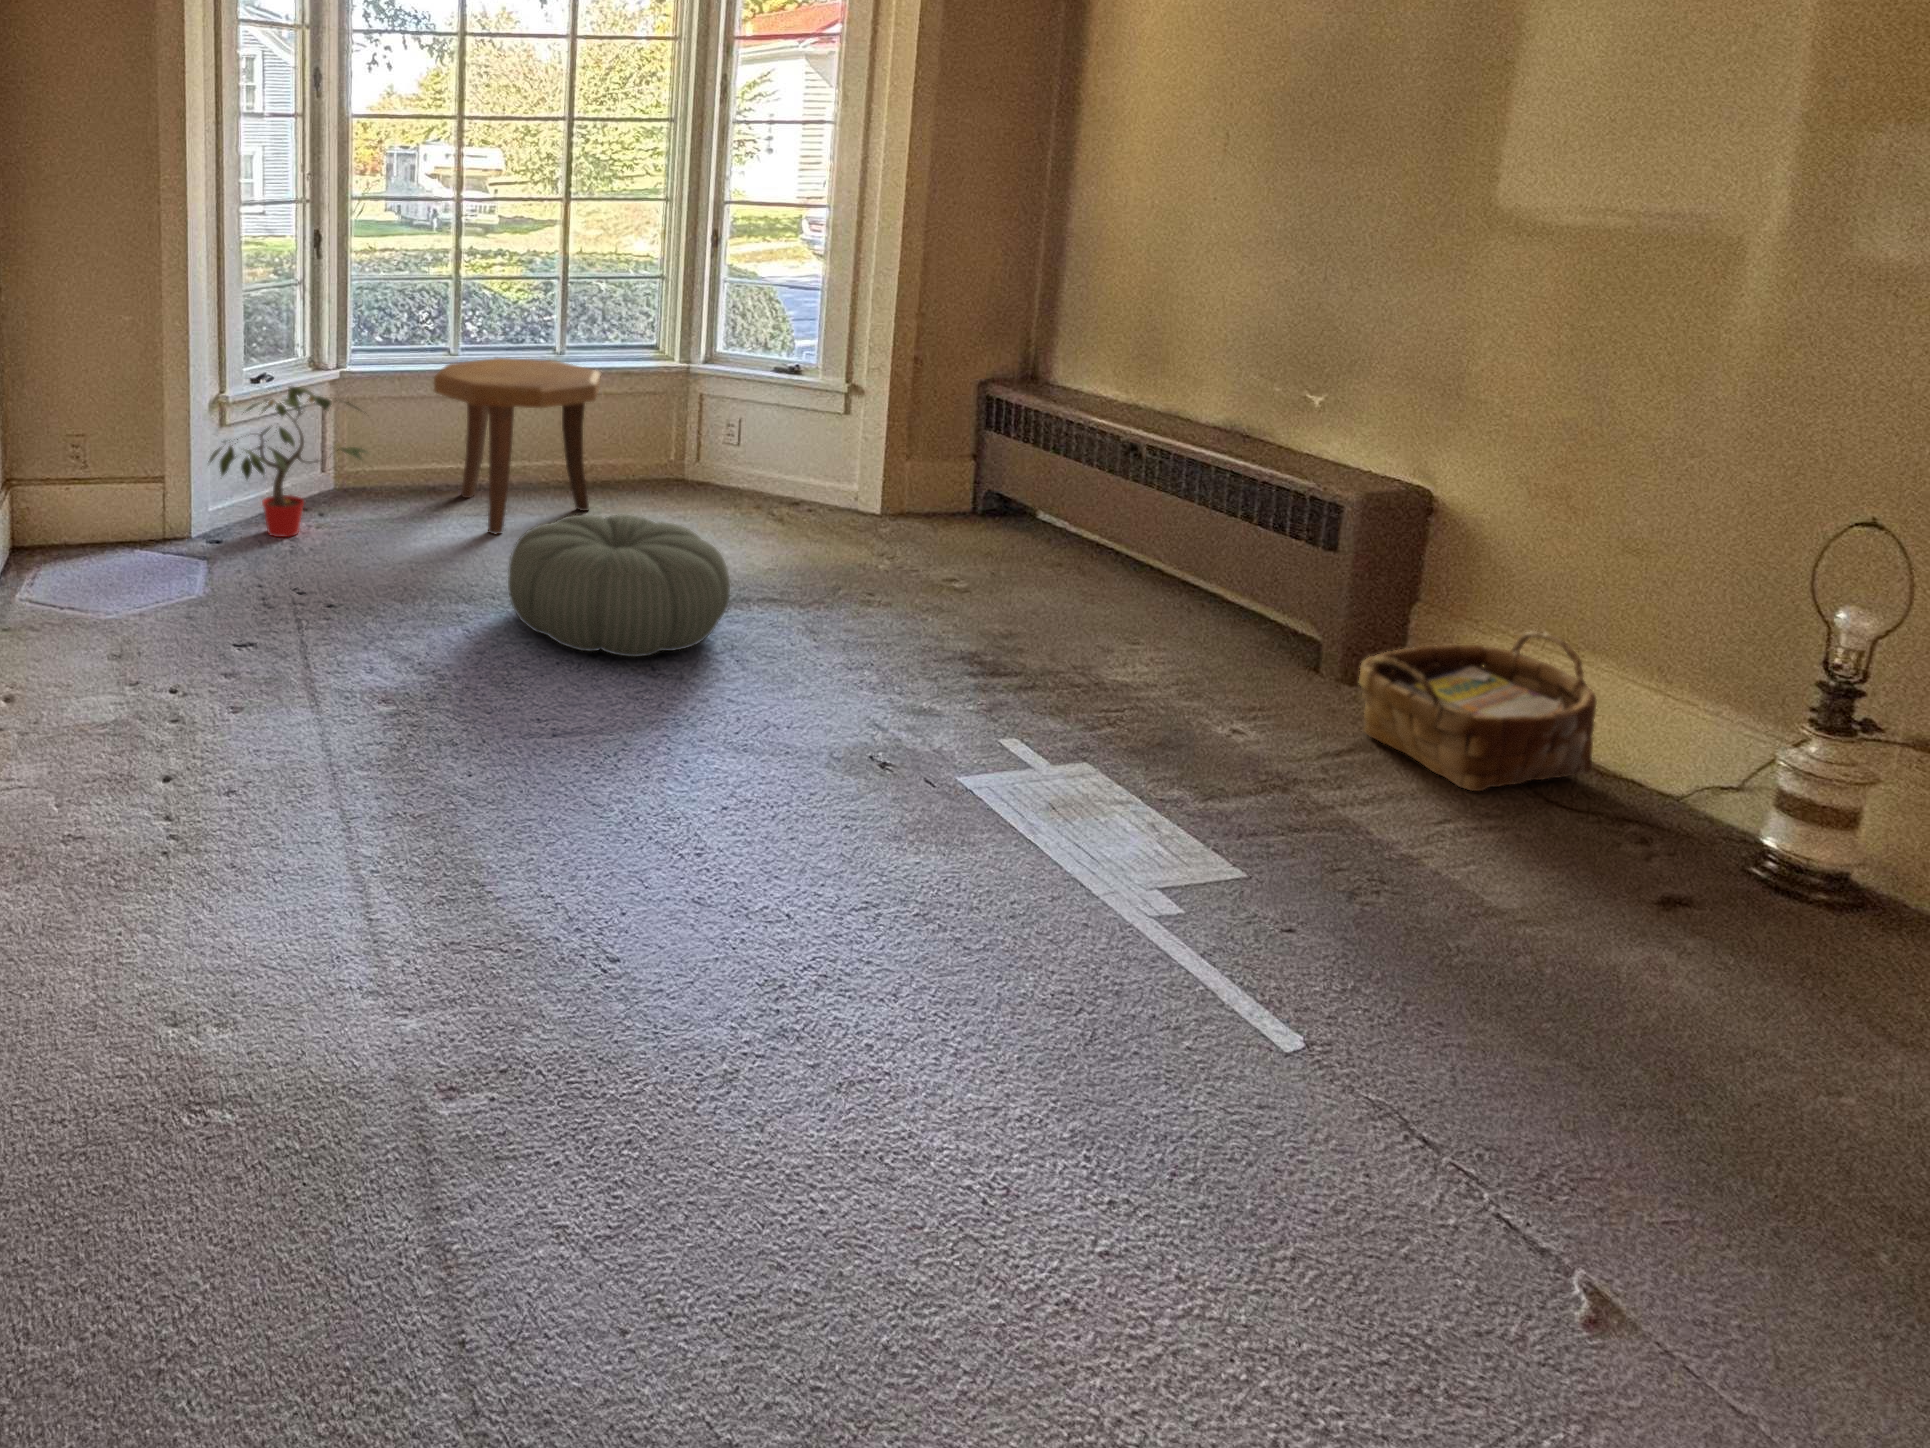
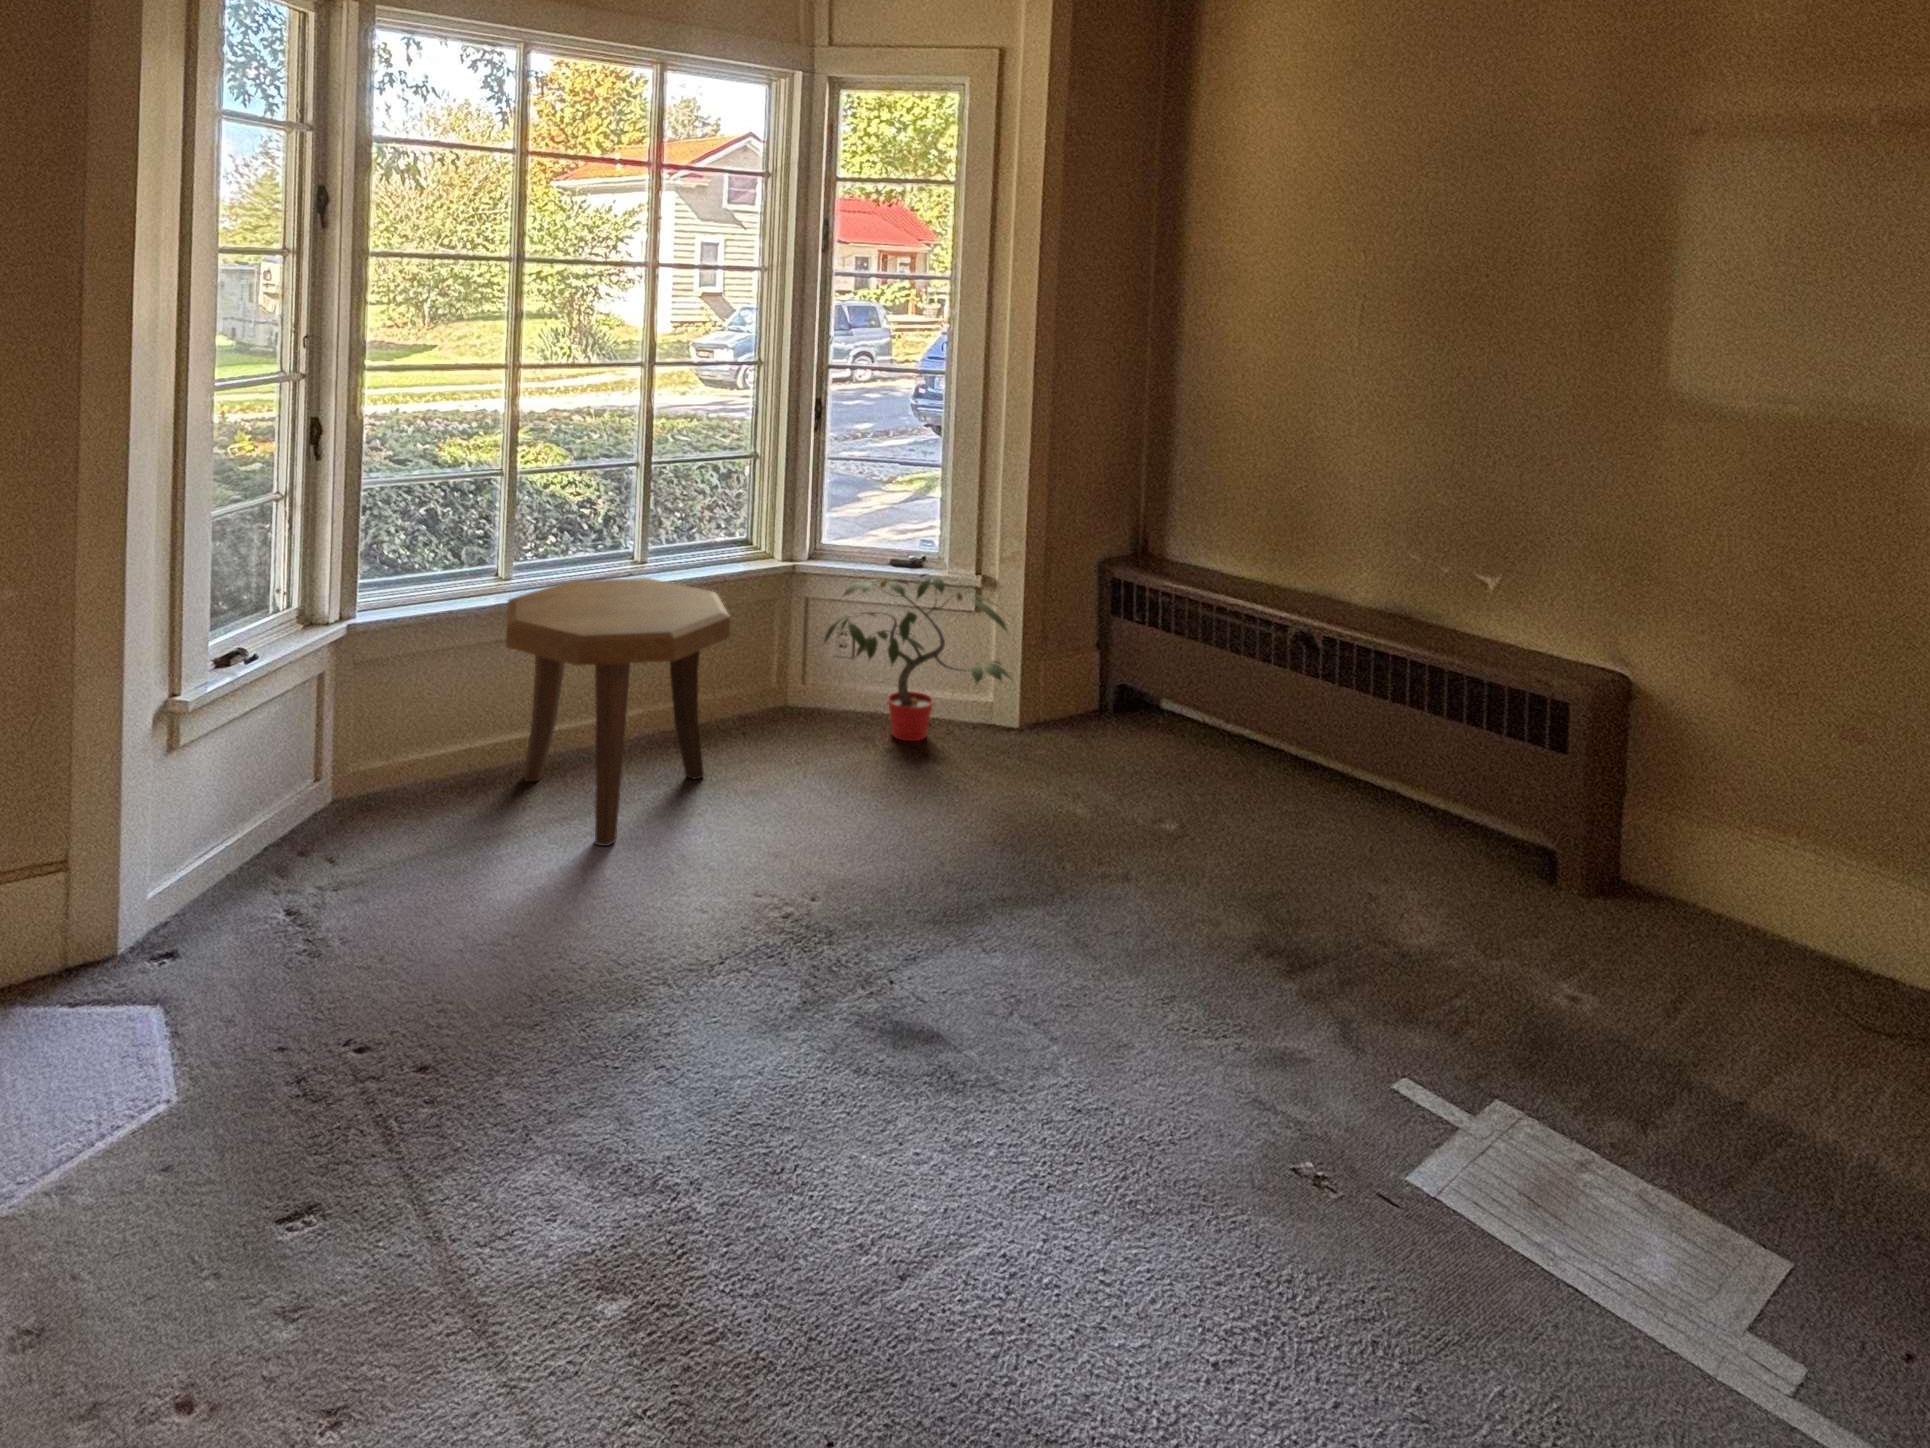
potted plant: present [209,386,367,537] -> present [824,573,1010,741]
pouf: present [508,515,730,657] -> none [705,817,1020,1069]
woven basket: present [1359,631,1597,791] -> none [1655,825,1866,1030]

